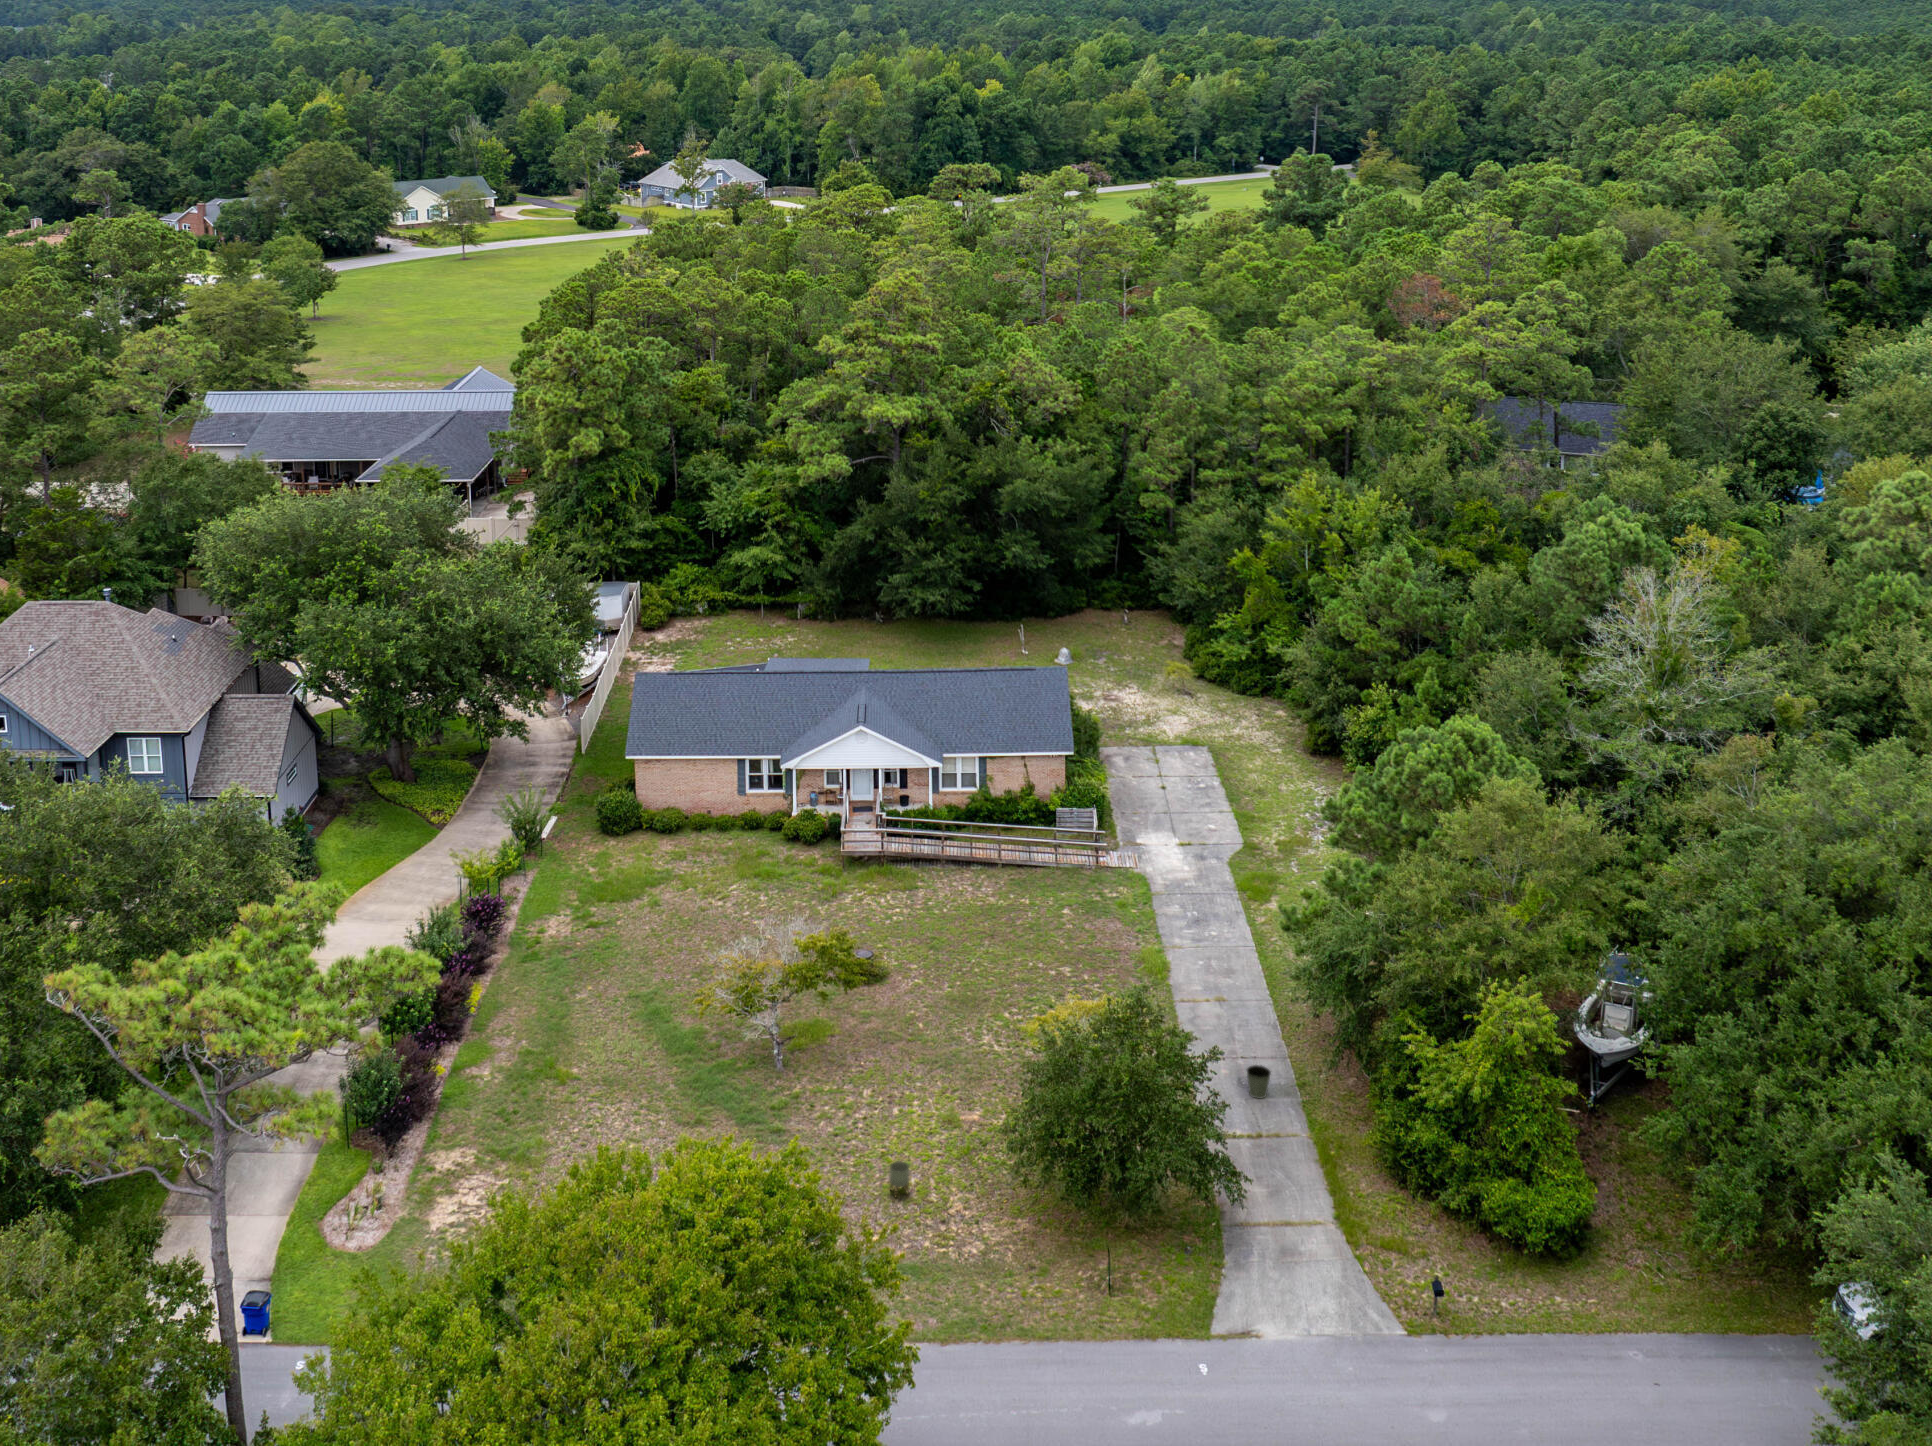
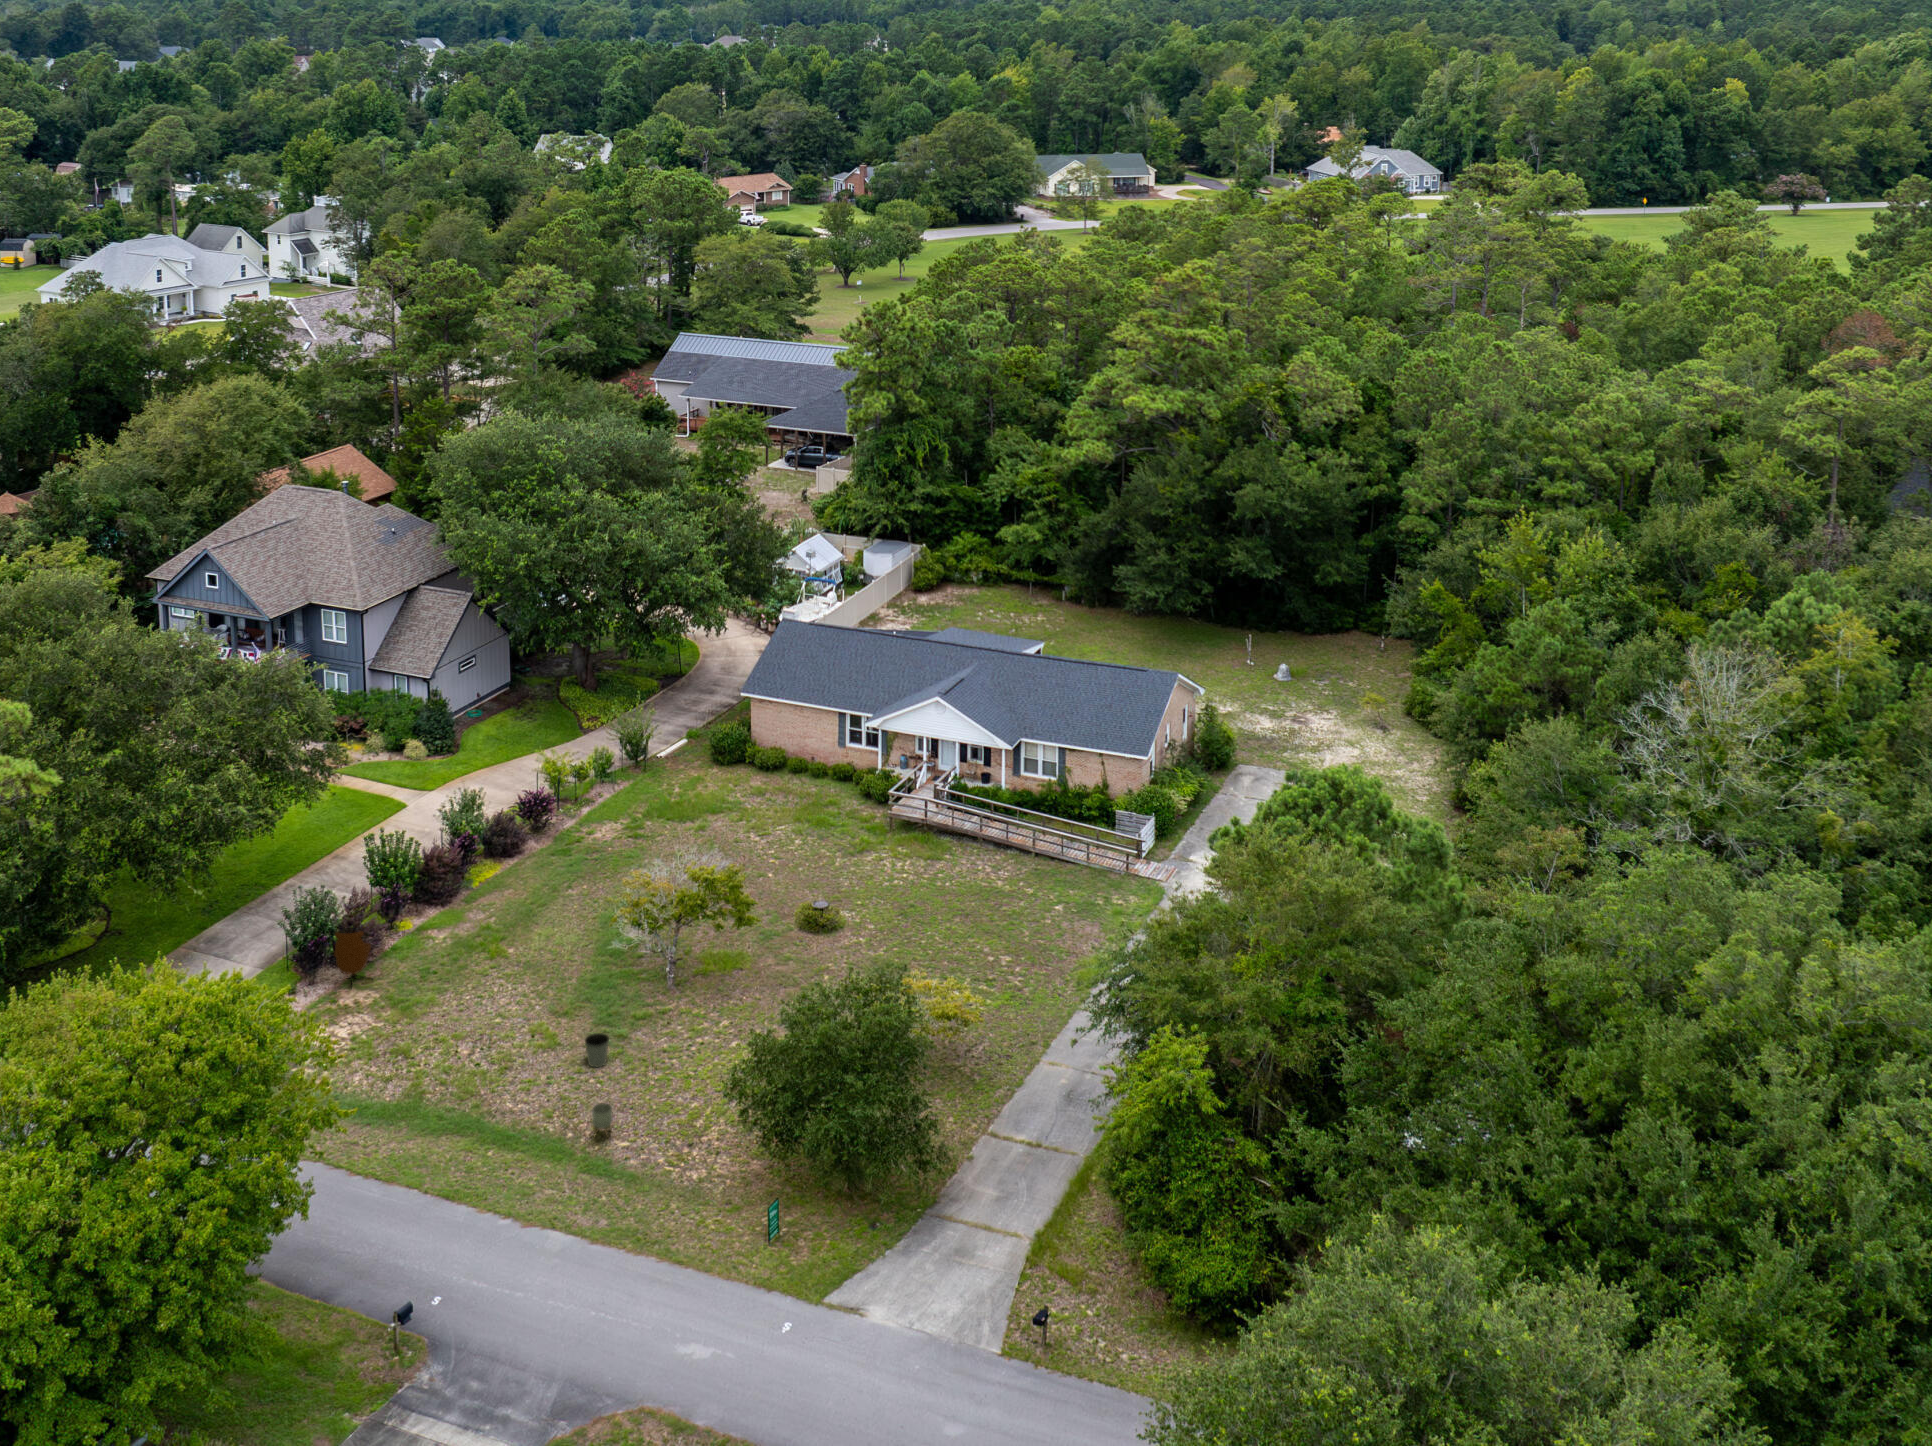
bucket: present [1247,1065,1271,1099] -> present [585,1033,609,1068]
lounge chair: none [454,1066,508,1135] -> present [334,931,371,984]

